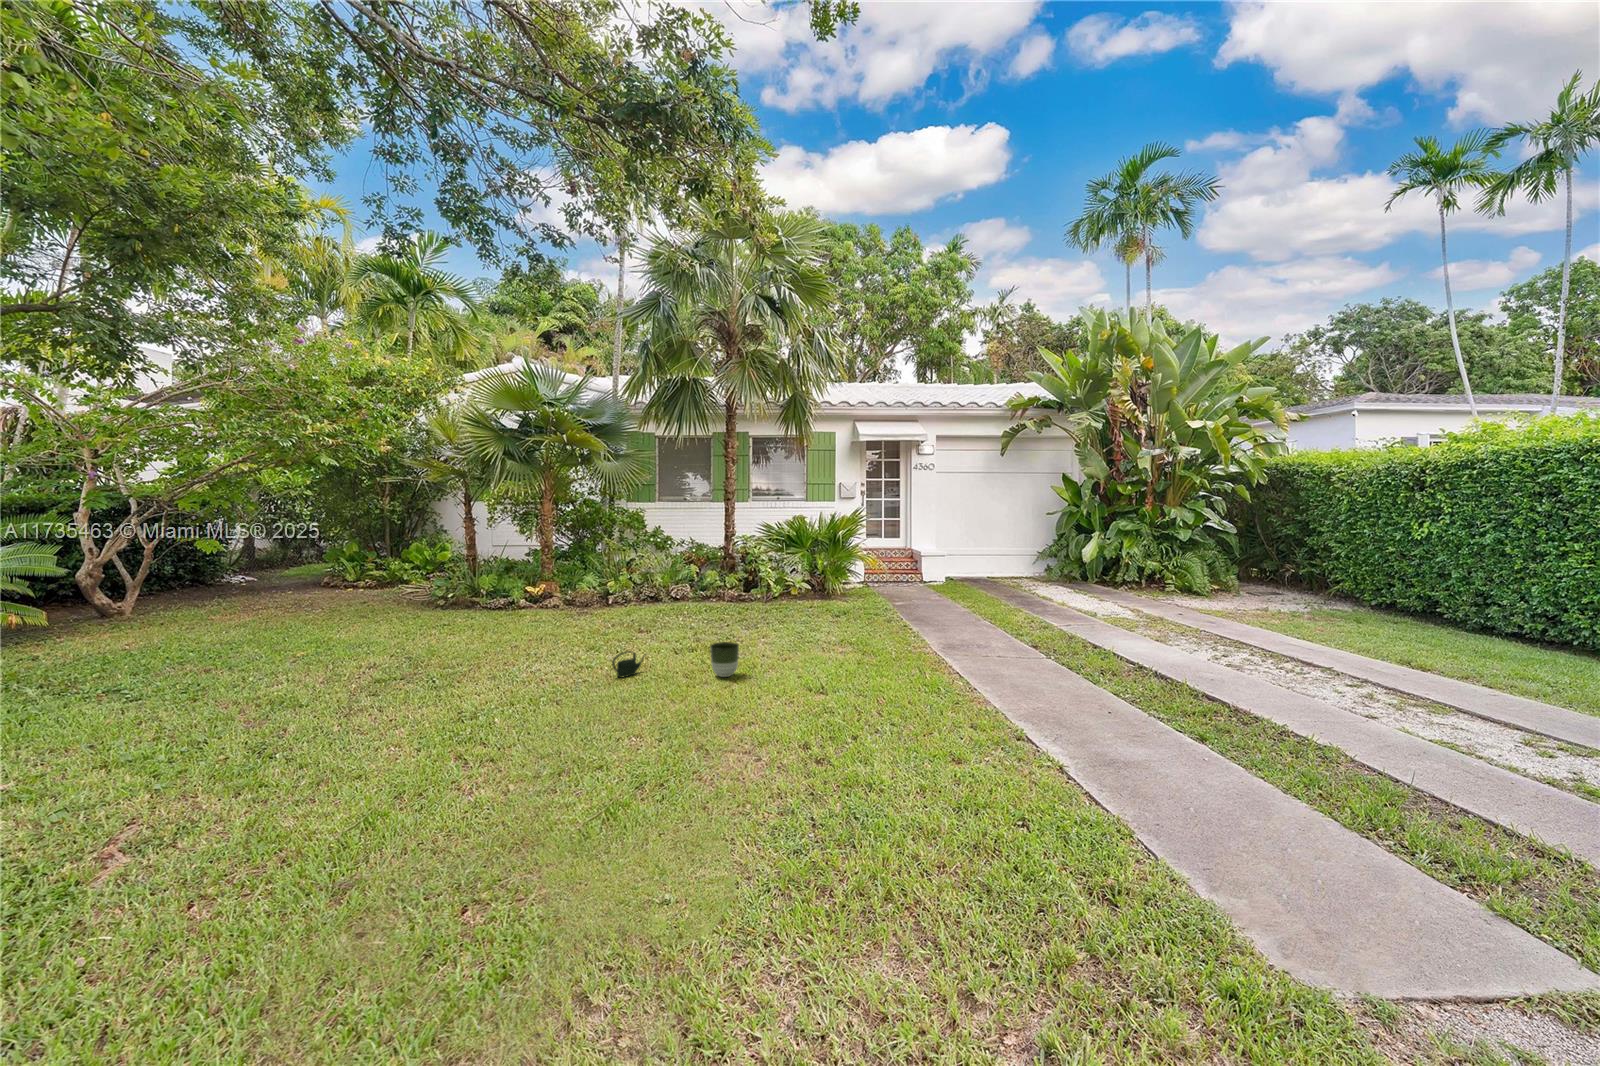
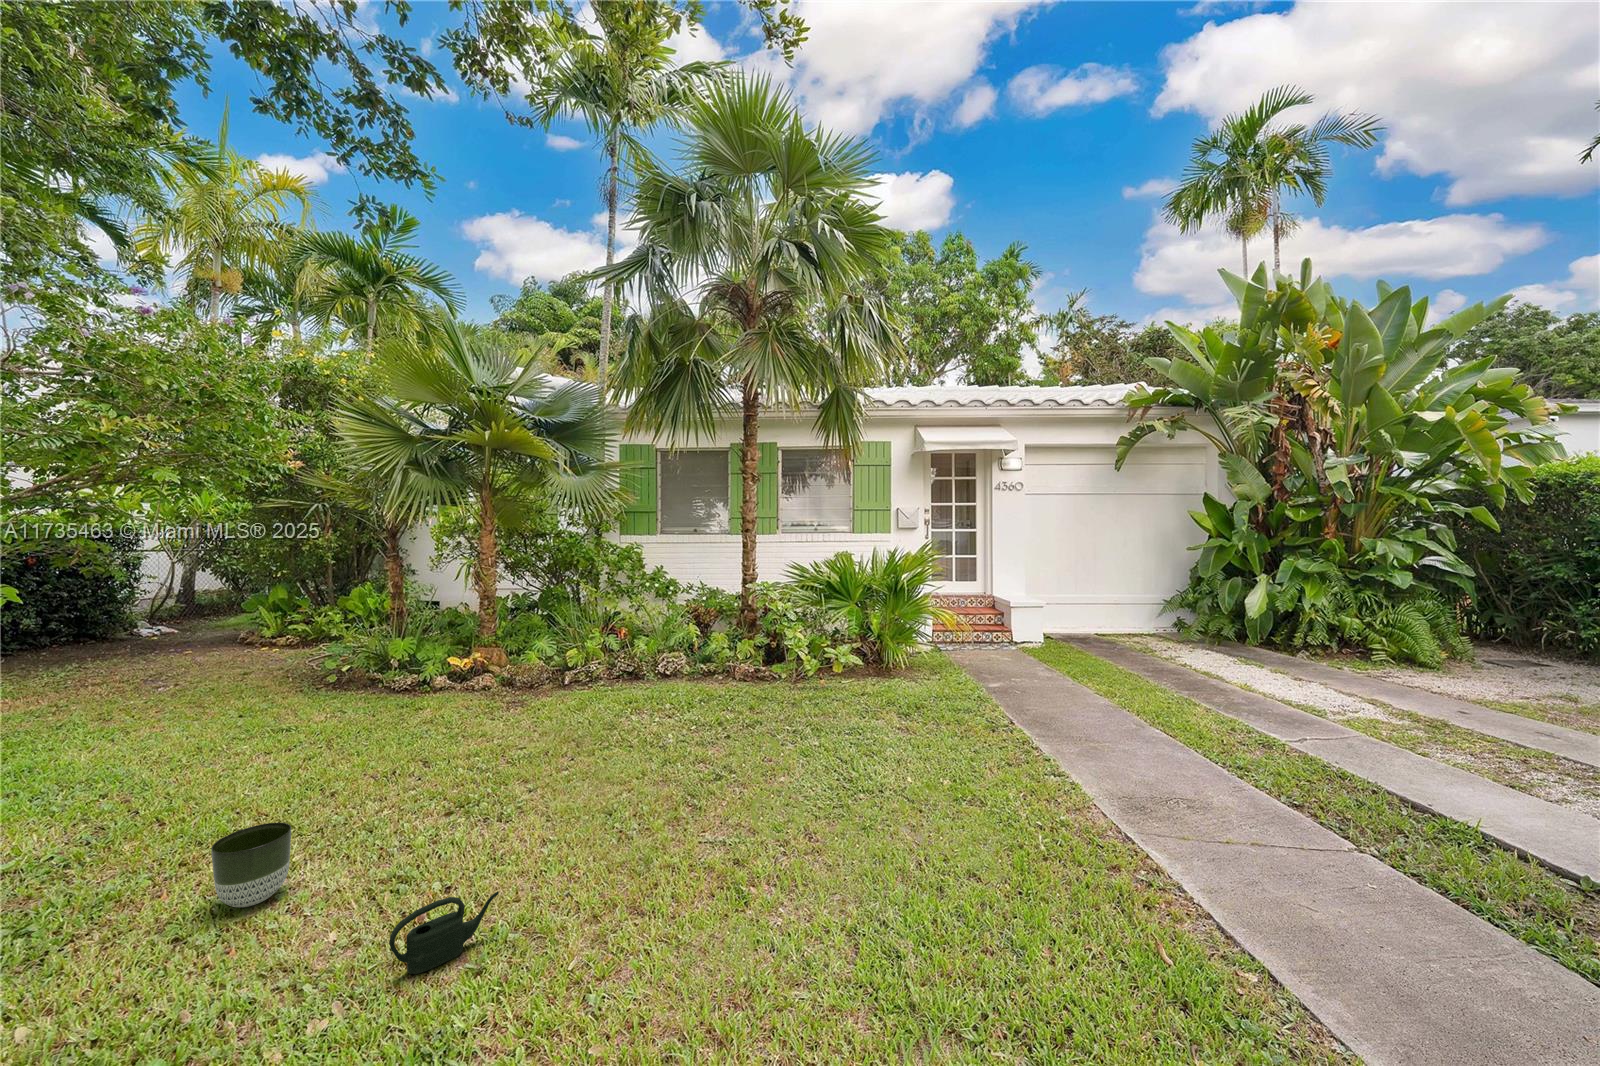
planter: present [710,642,739,677] -> present [211,822,291,907]

